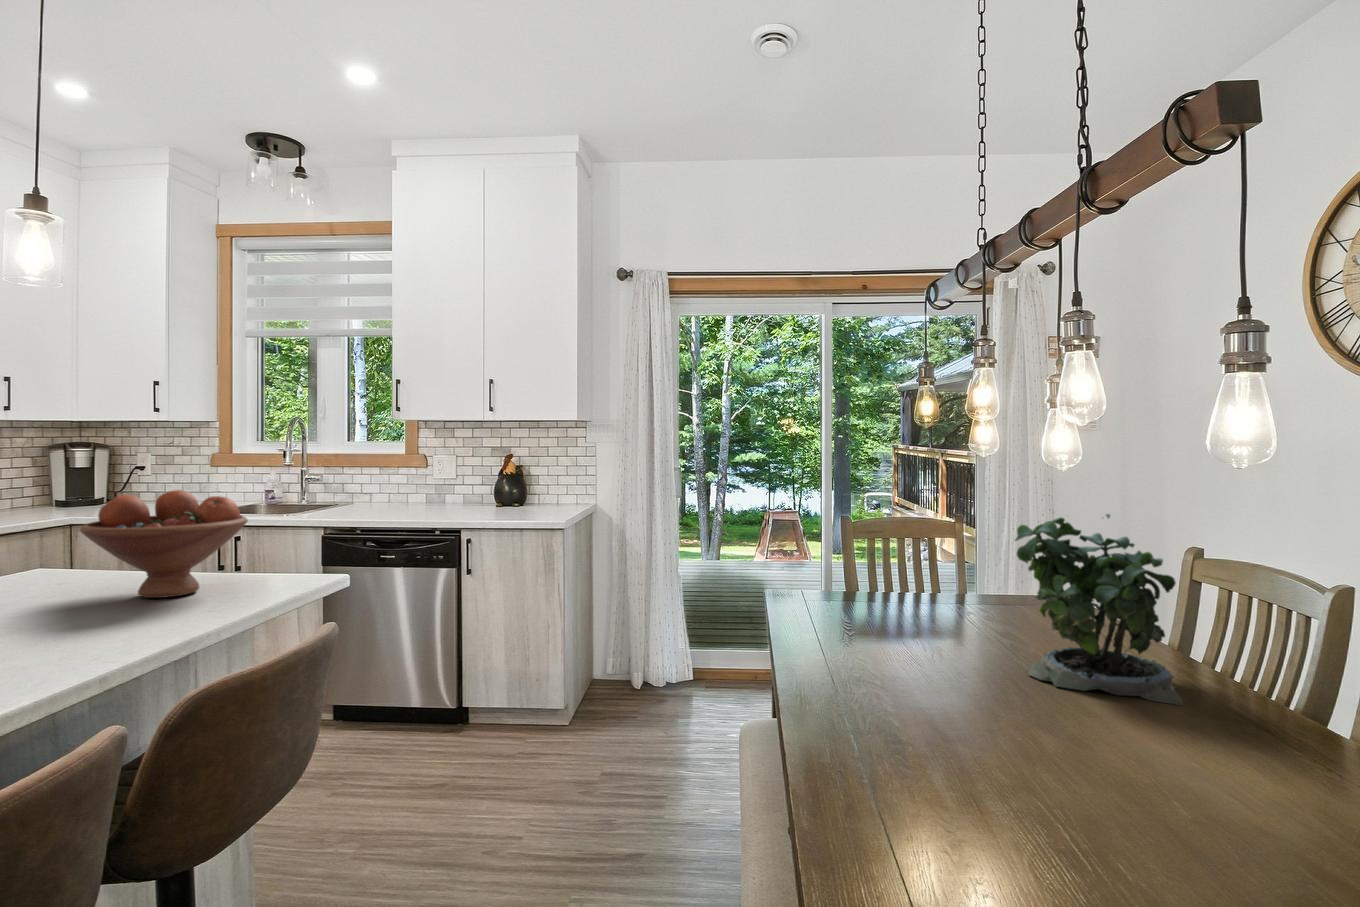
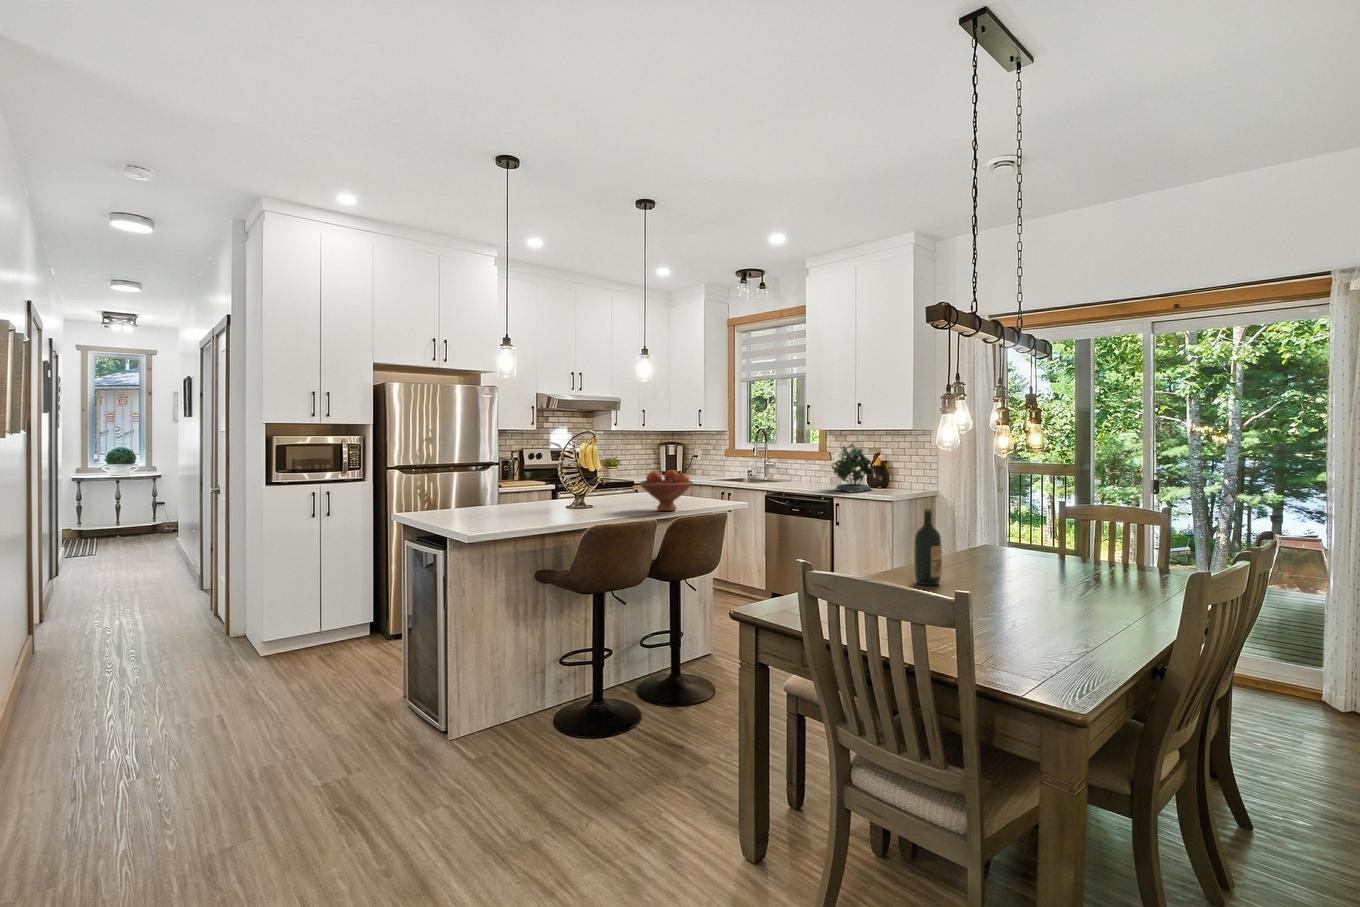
potted plant: present [1015,514,1183,705] -> present [832,444,874,492]
wine bottle: none [843,541,894,692] -> present [914,508,942,585]

